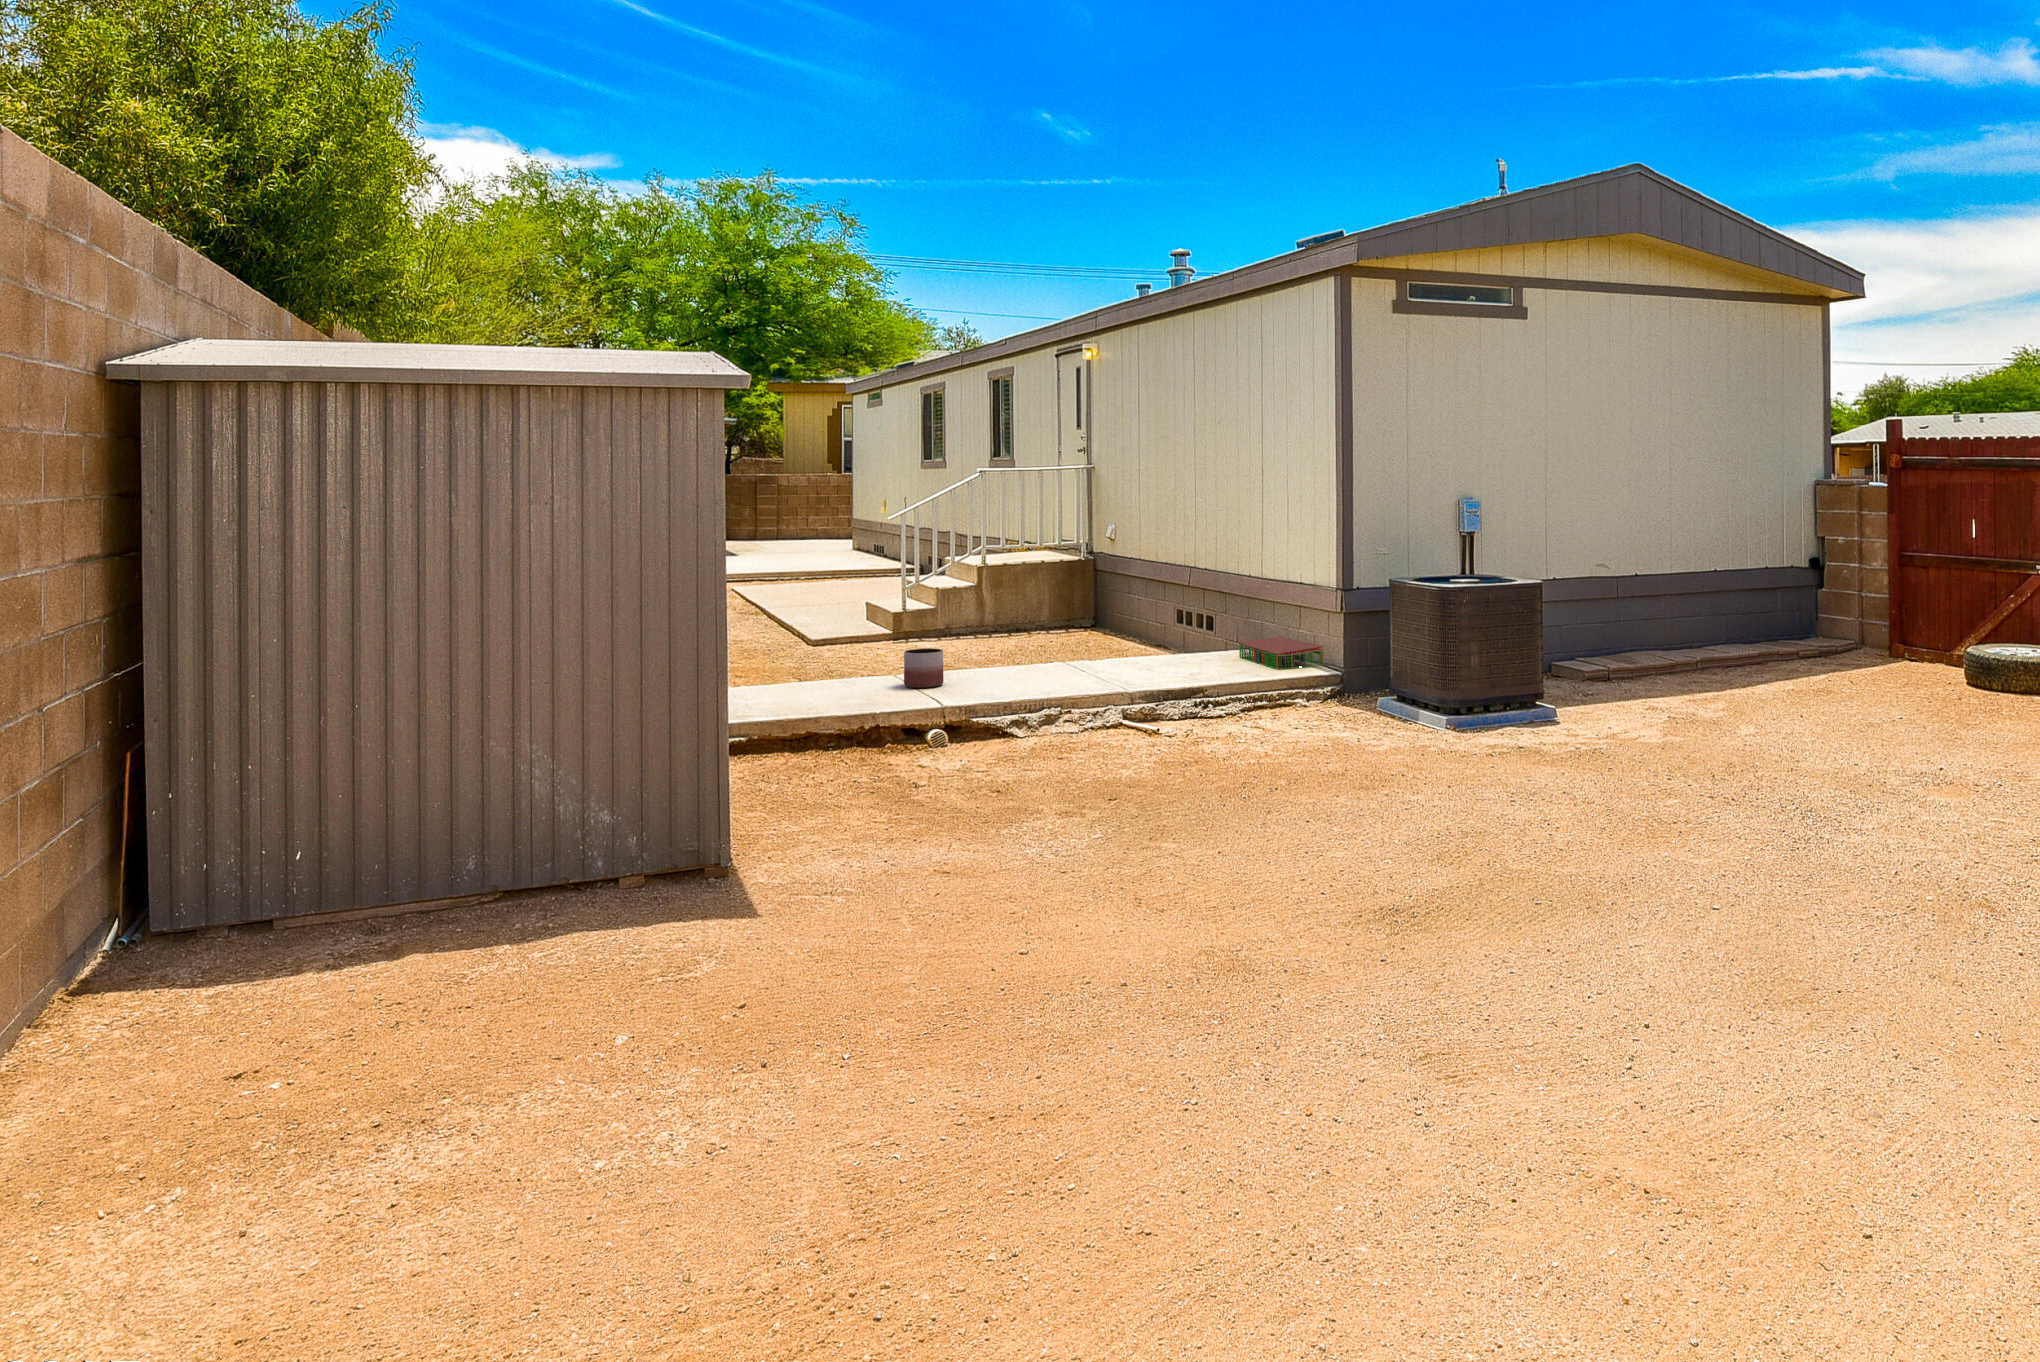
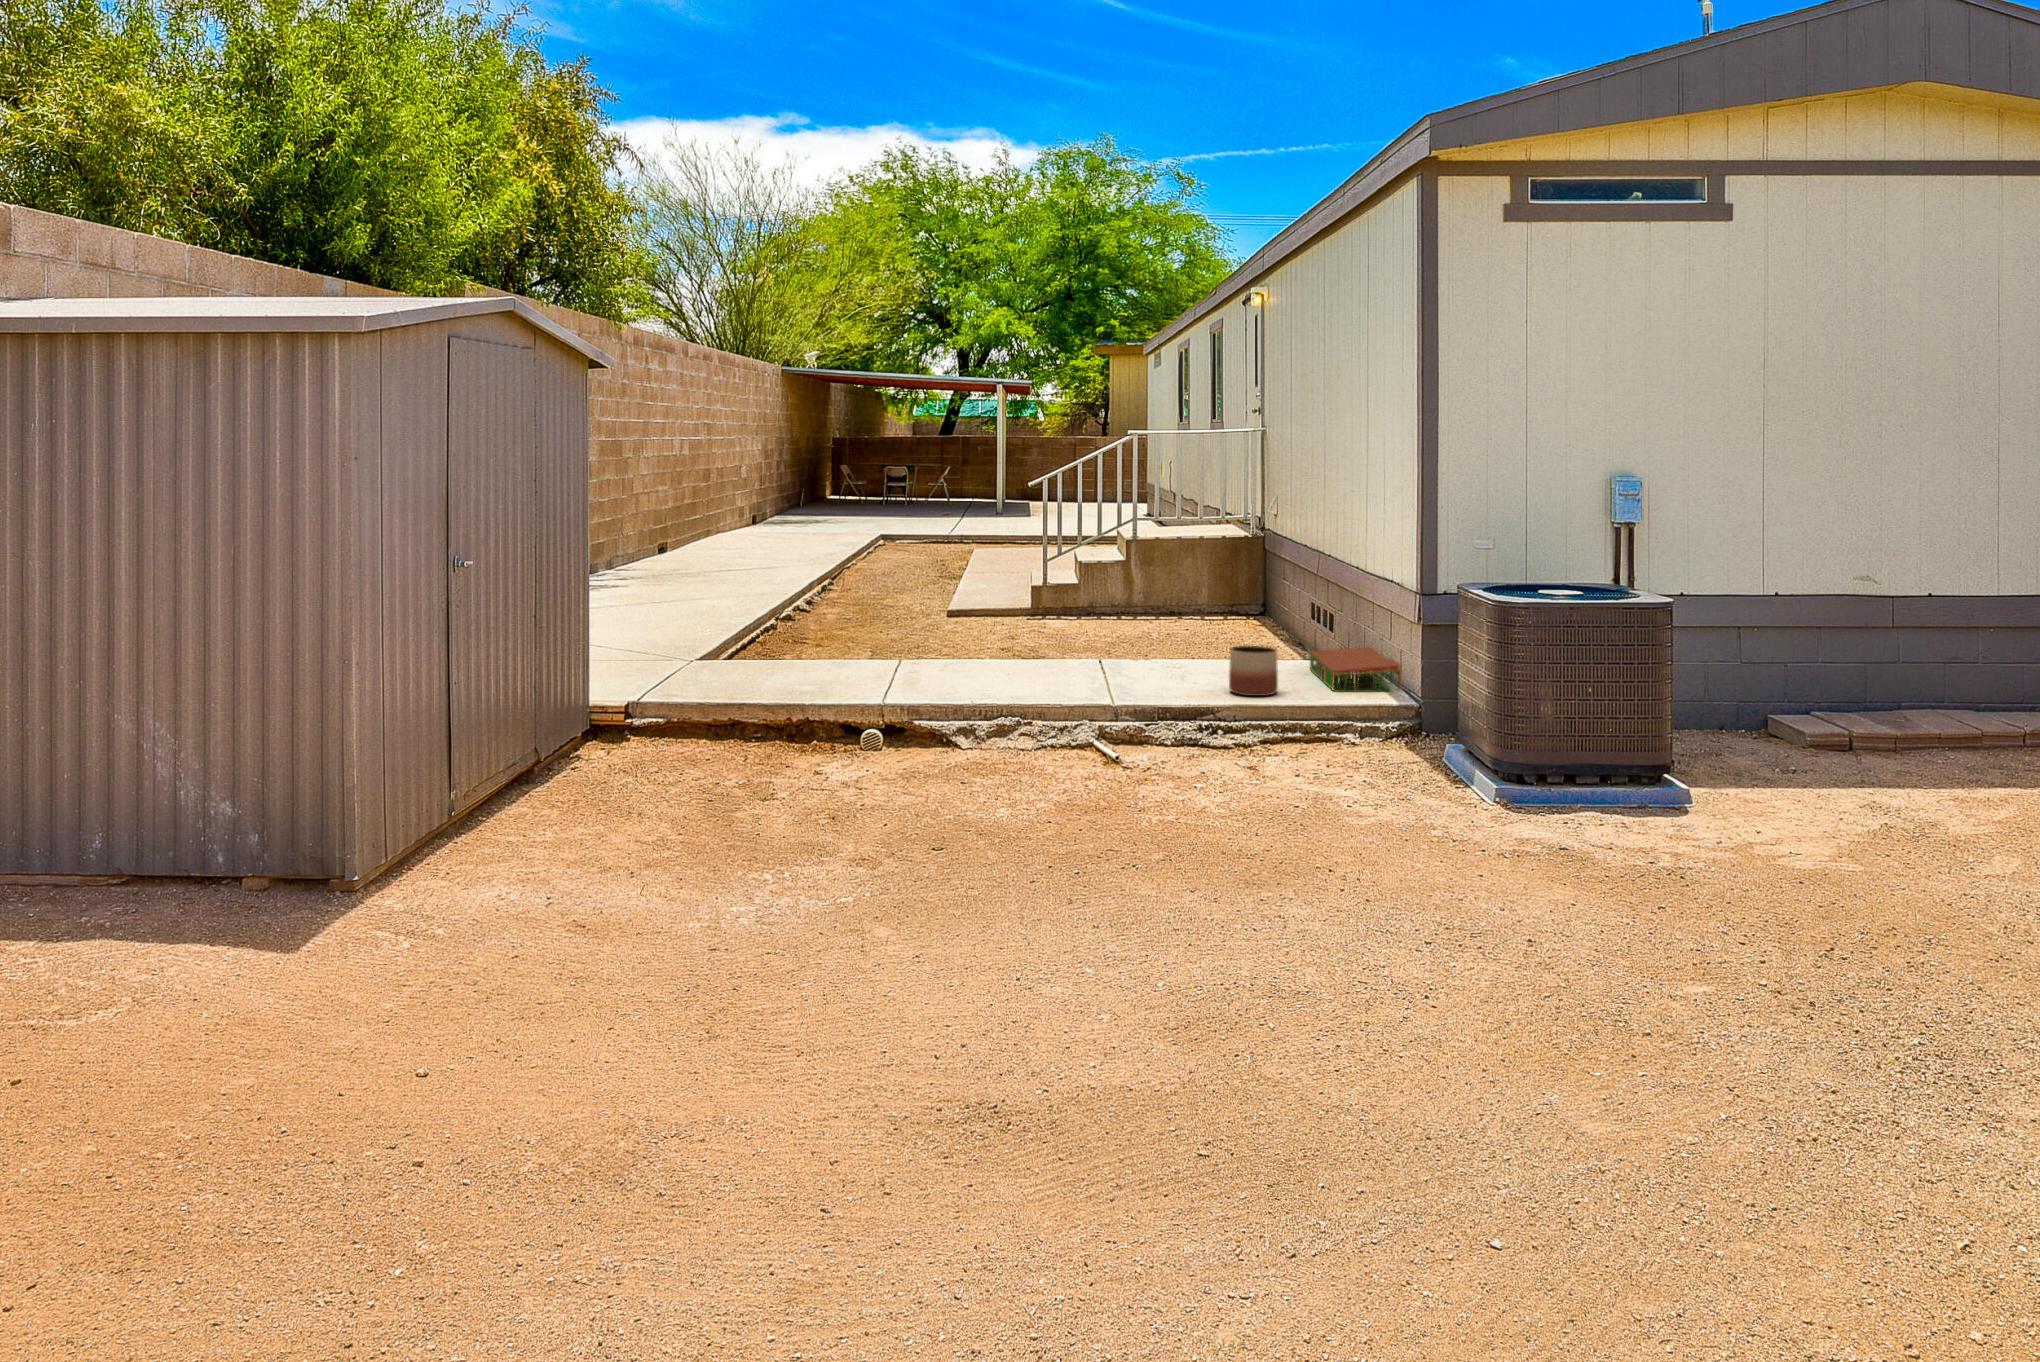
planter: present [904,648,944,688] -> present [1229,646,1278,696]

